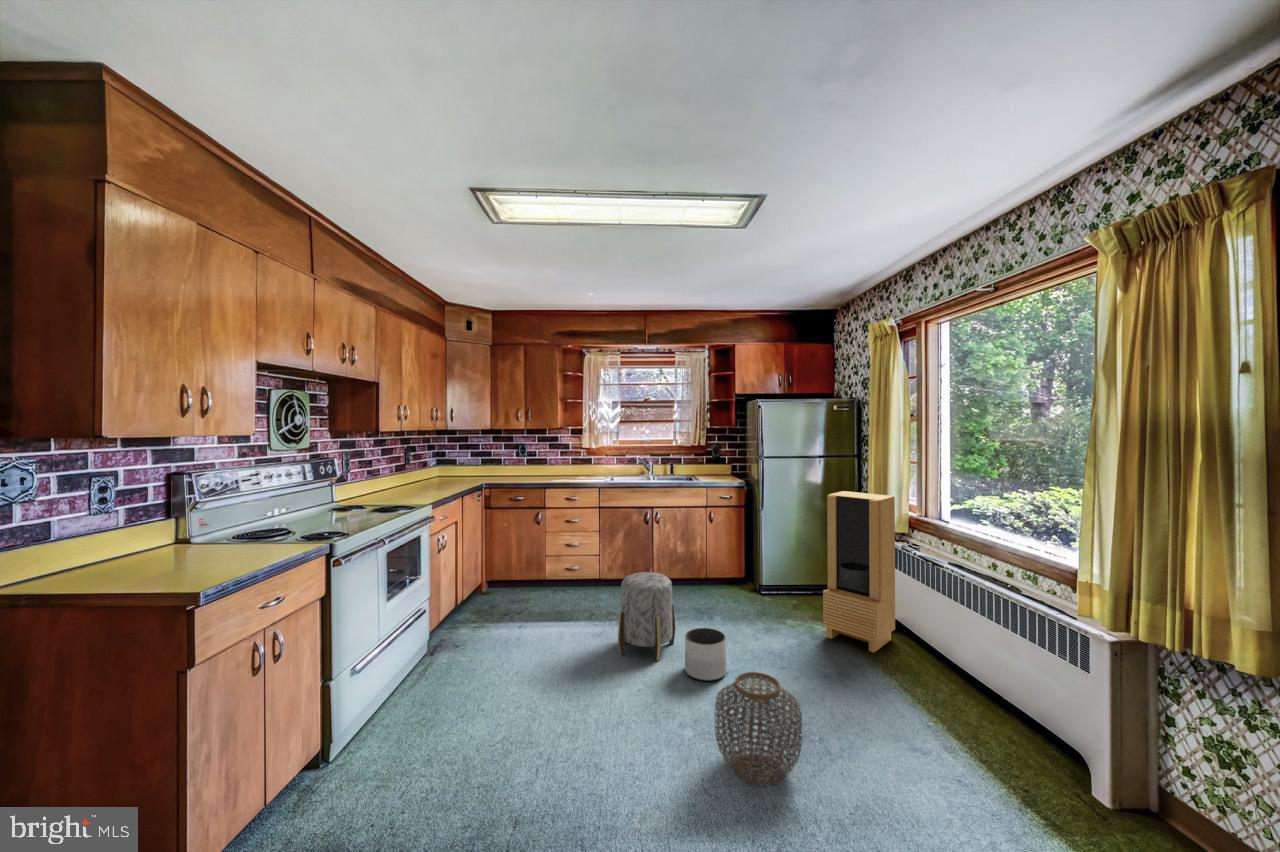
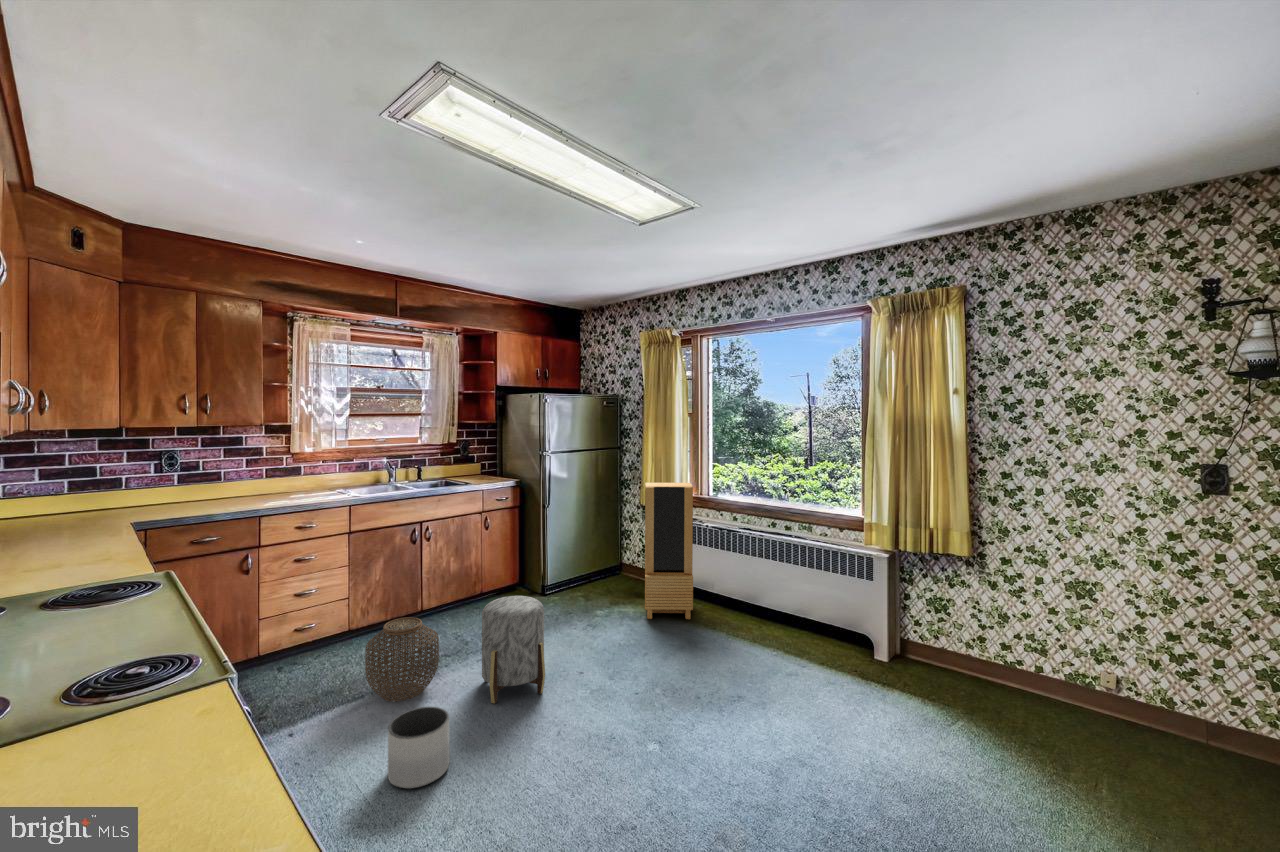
planter: present [685,628,726,681] -> present [388,707,450,789]
woven basket: present [715,672,802,785] -> present [365,617,439,702]

